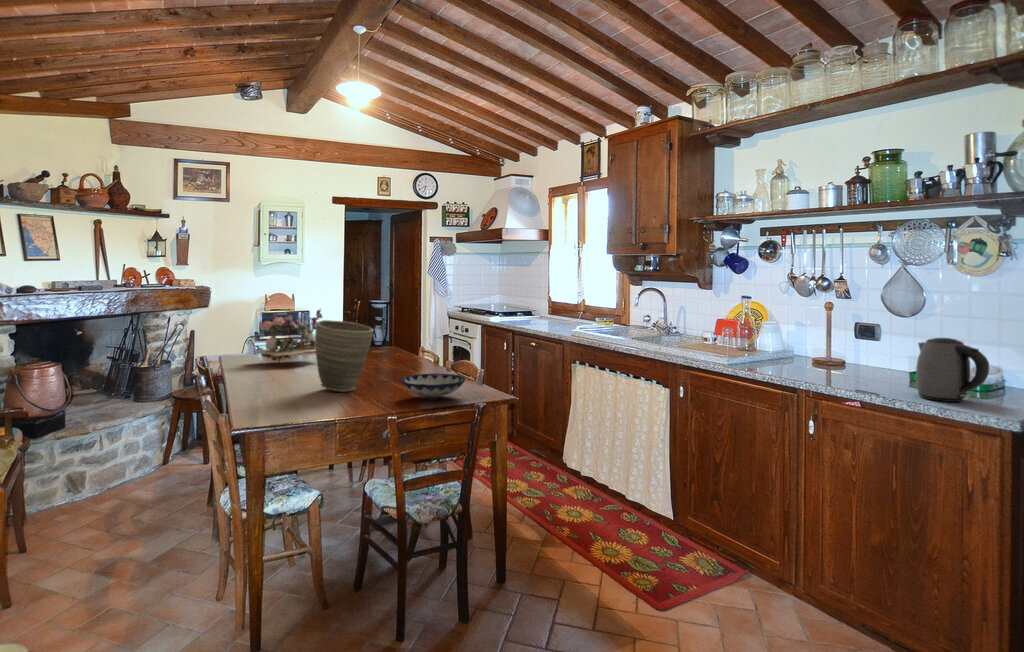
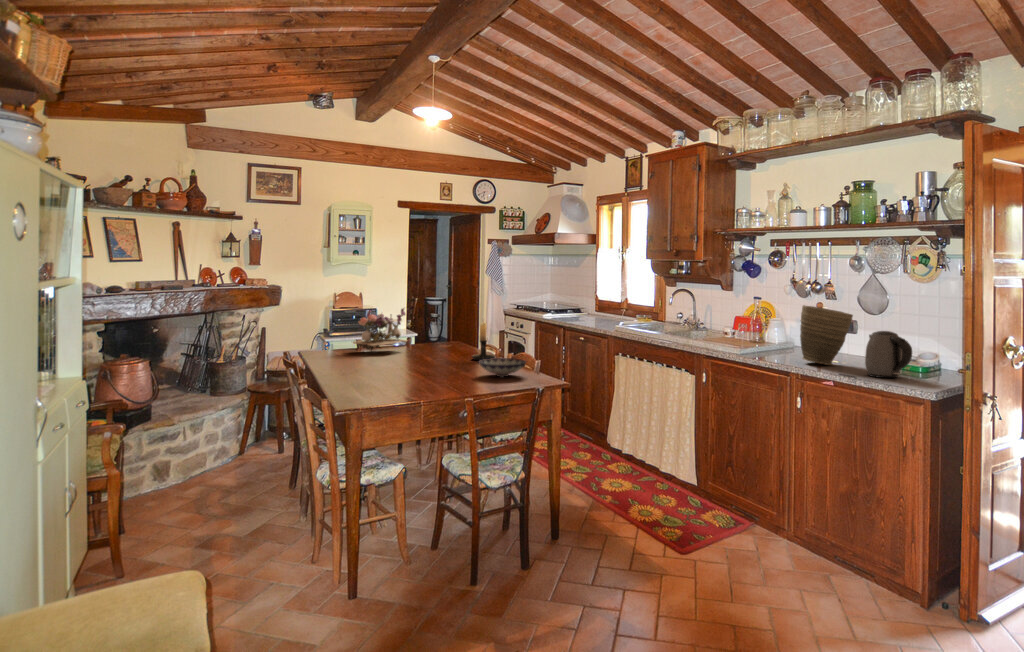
candle holder: none [400,318,429,375] -> present [472,317,495,360]
vase: present [315,320,374,392] -> present [800,305,853,365]

